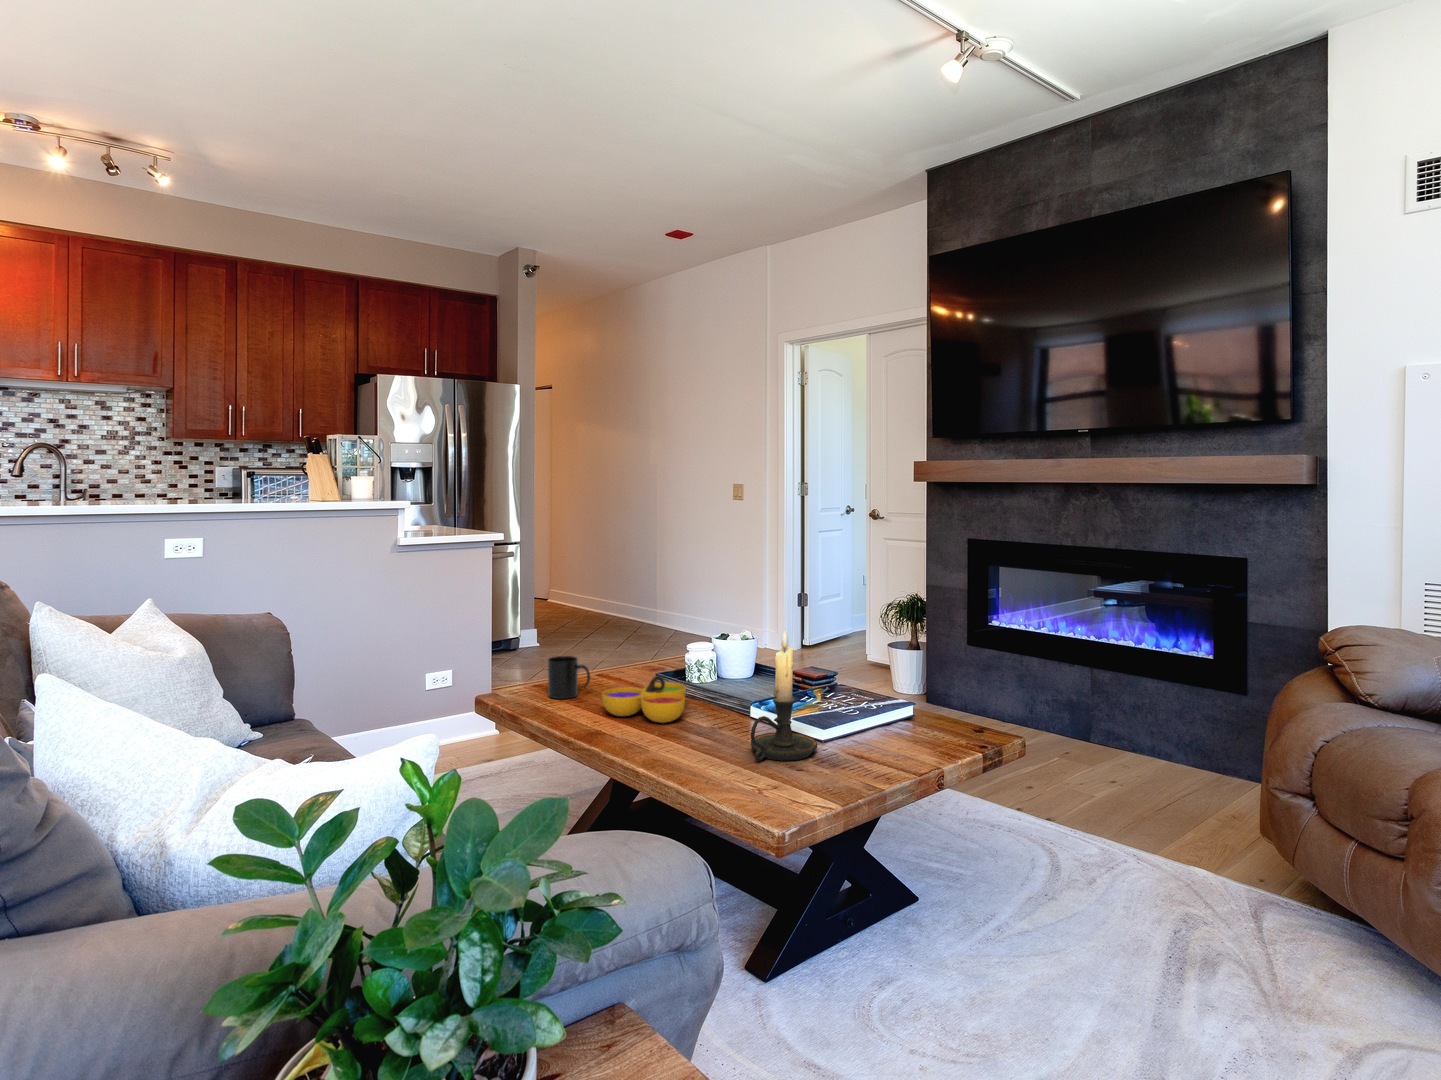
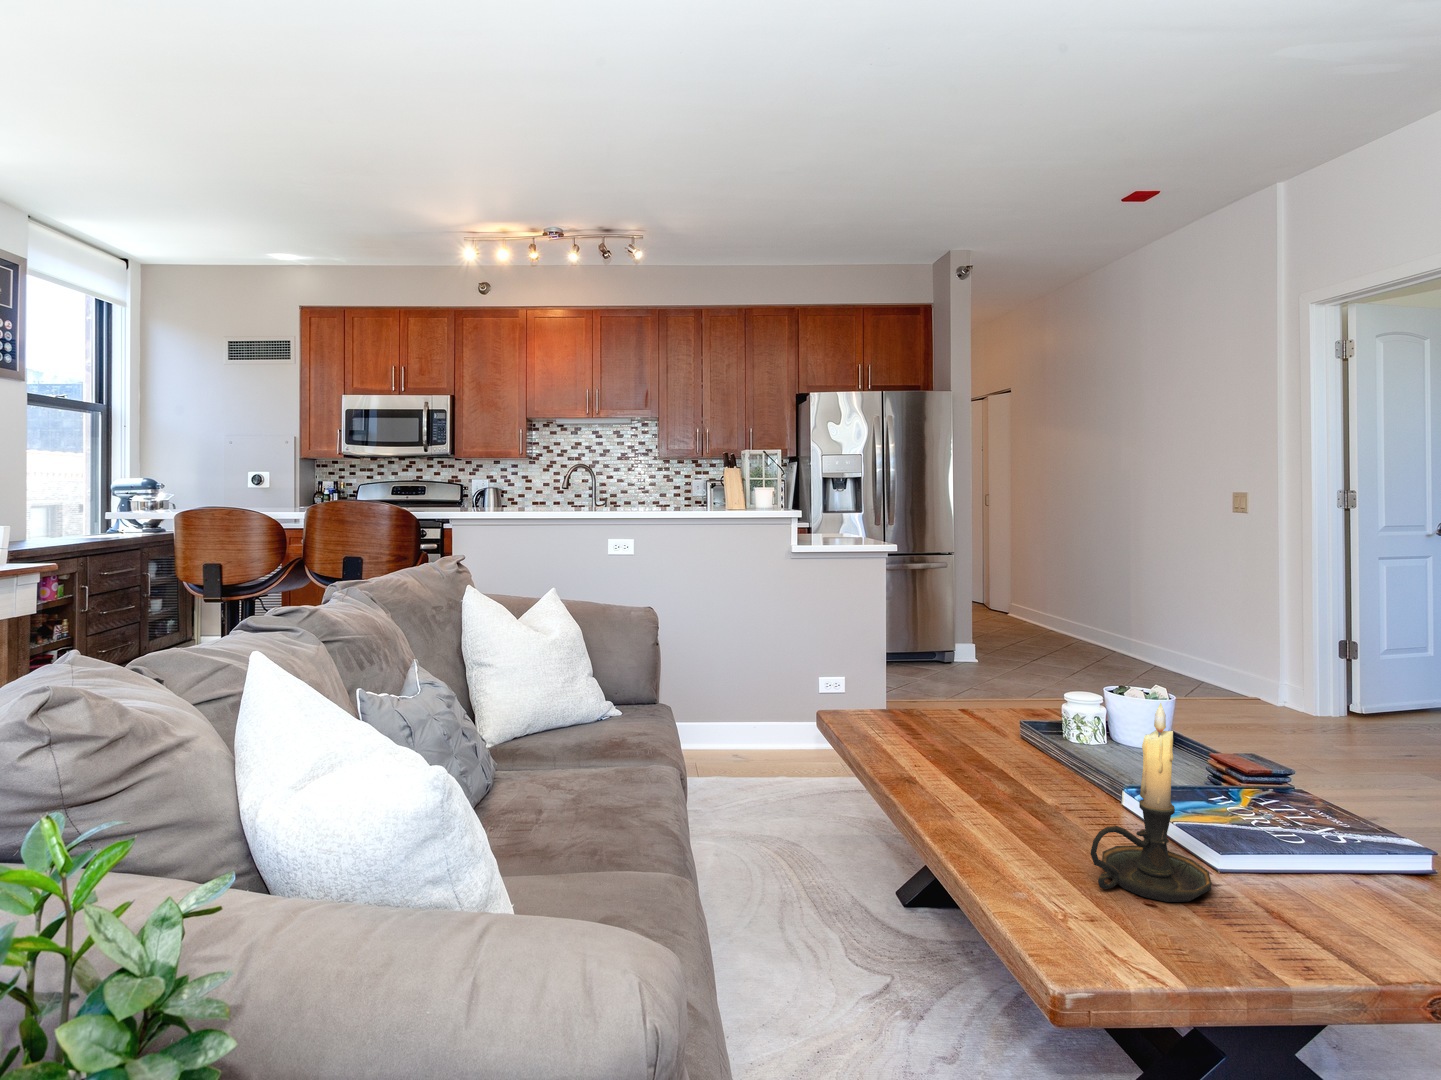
mug: present [548,656,590,699] -> none [886,687,934,738]
decorative bowl: present [602,676,686,723] -> none [930,732,1043,794]

